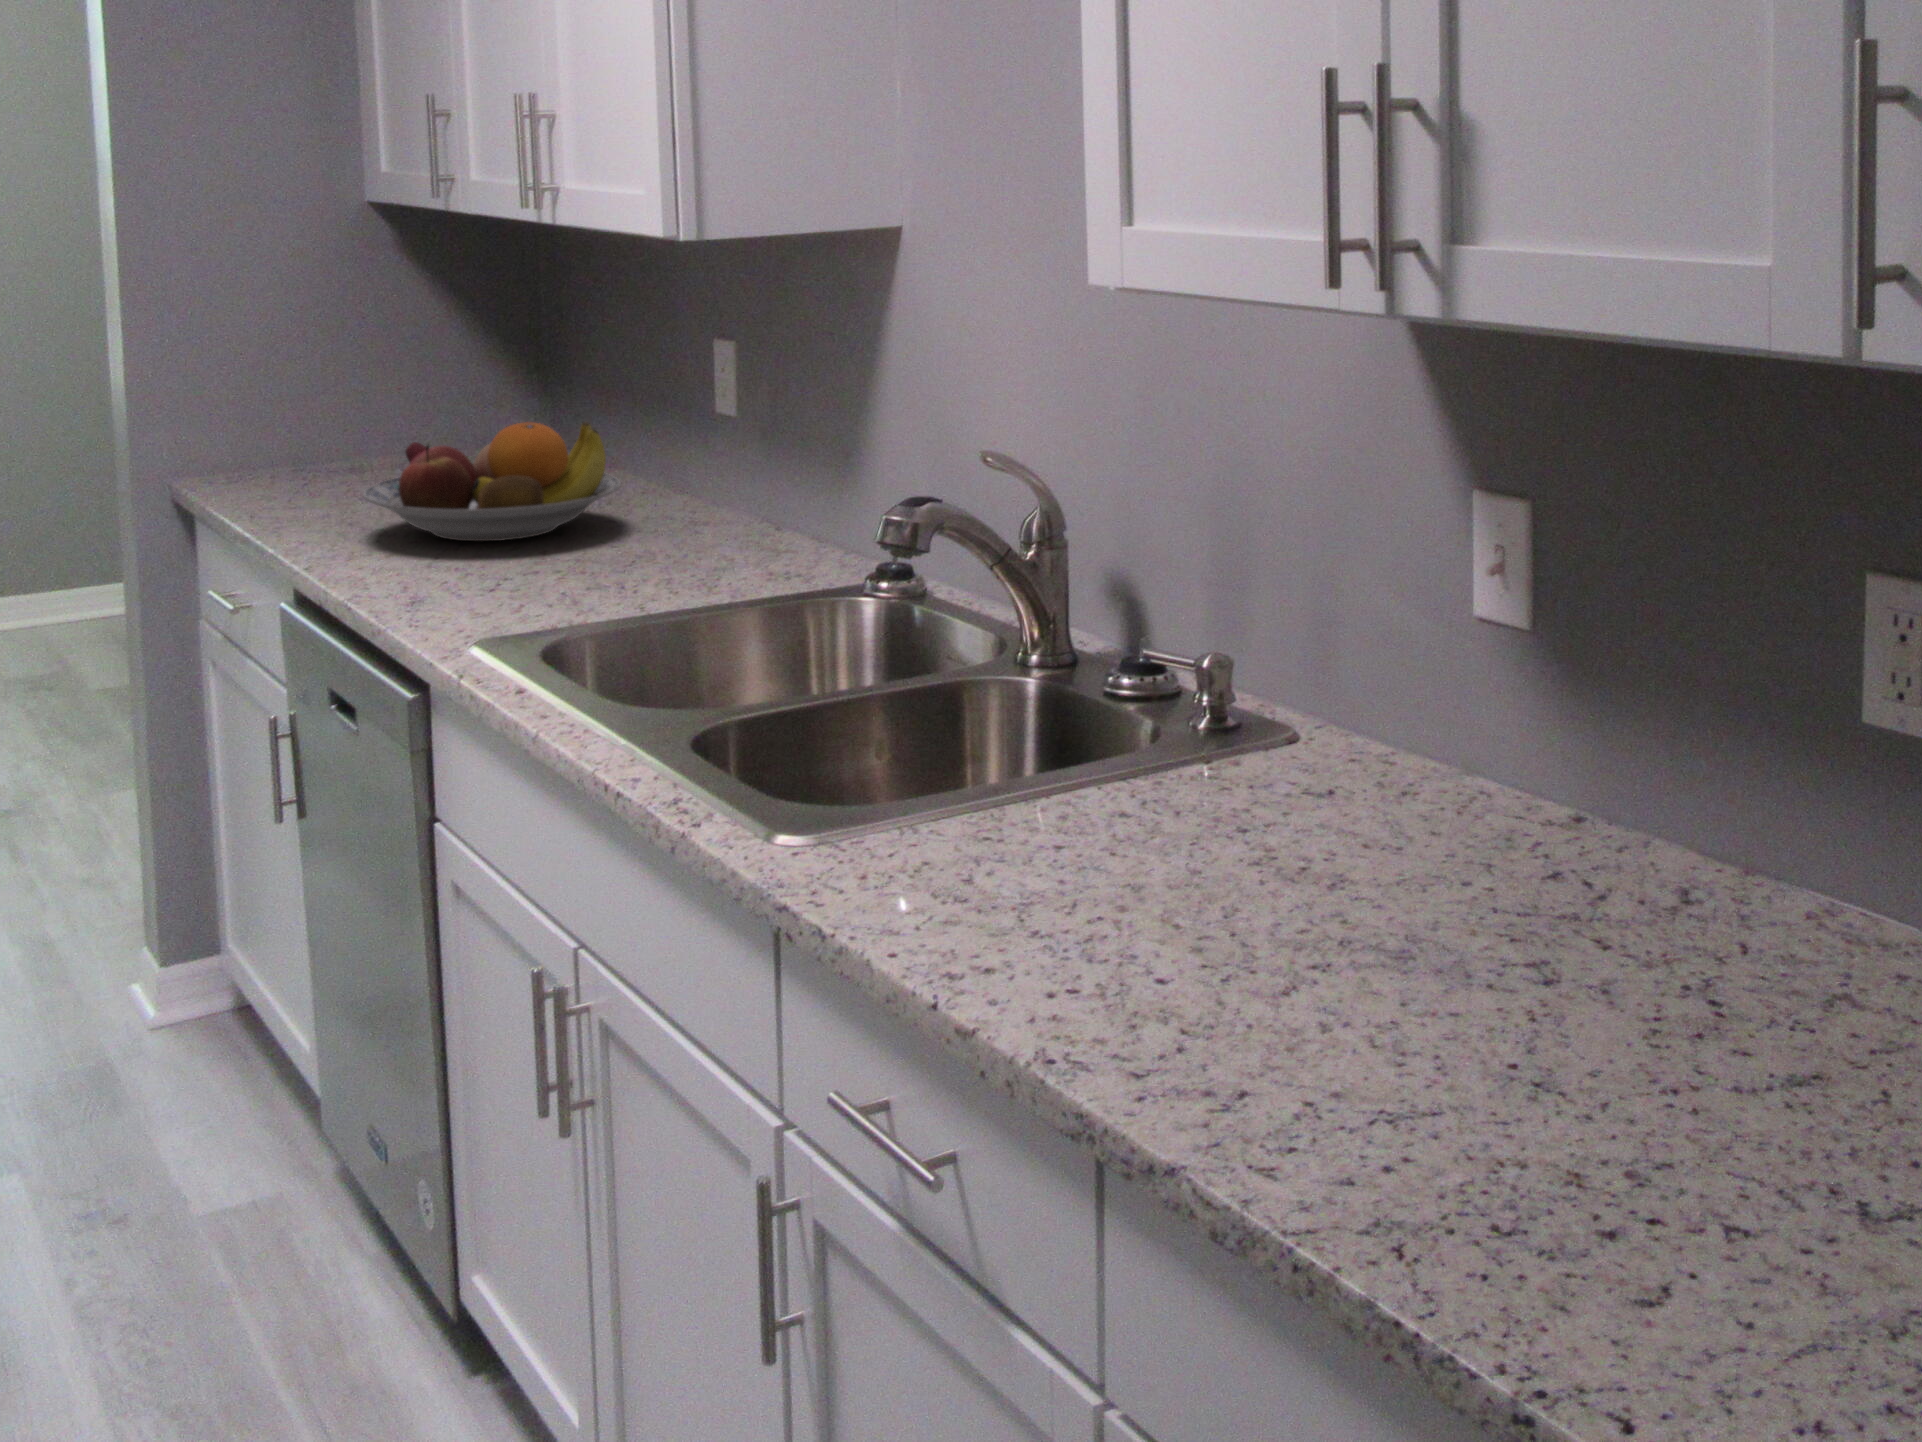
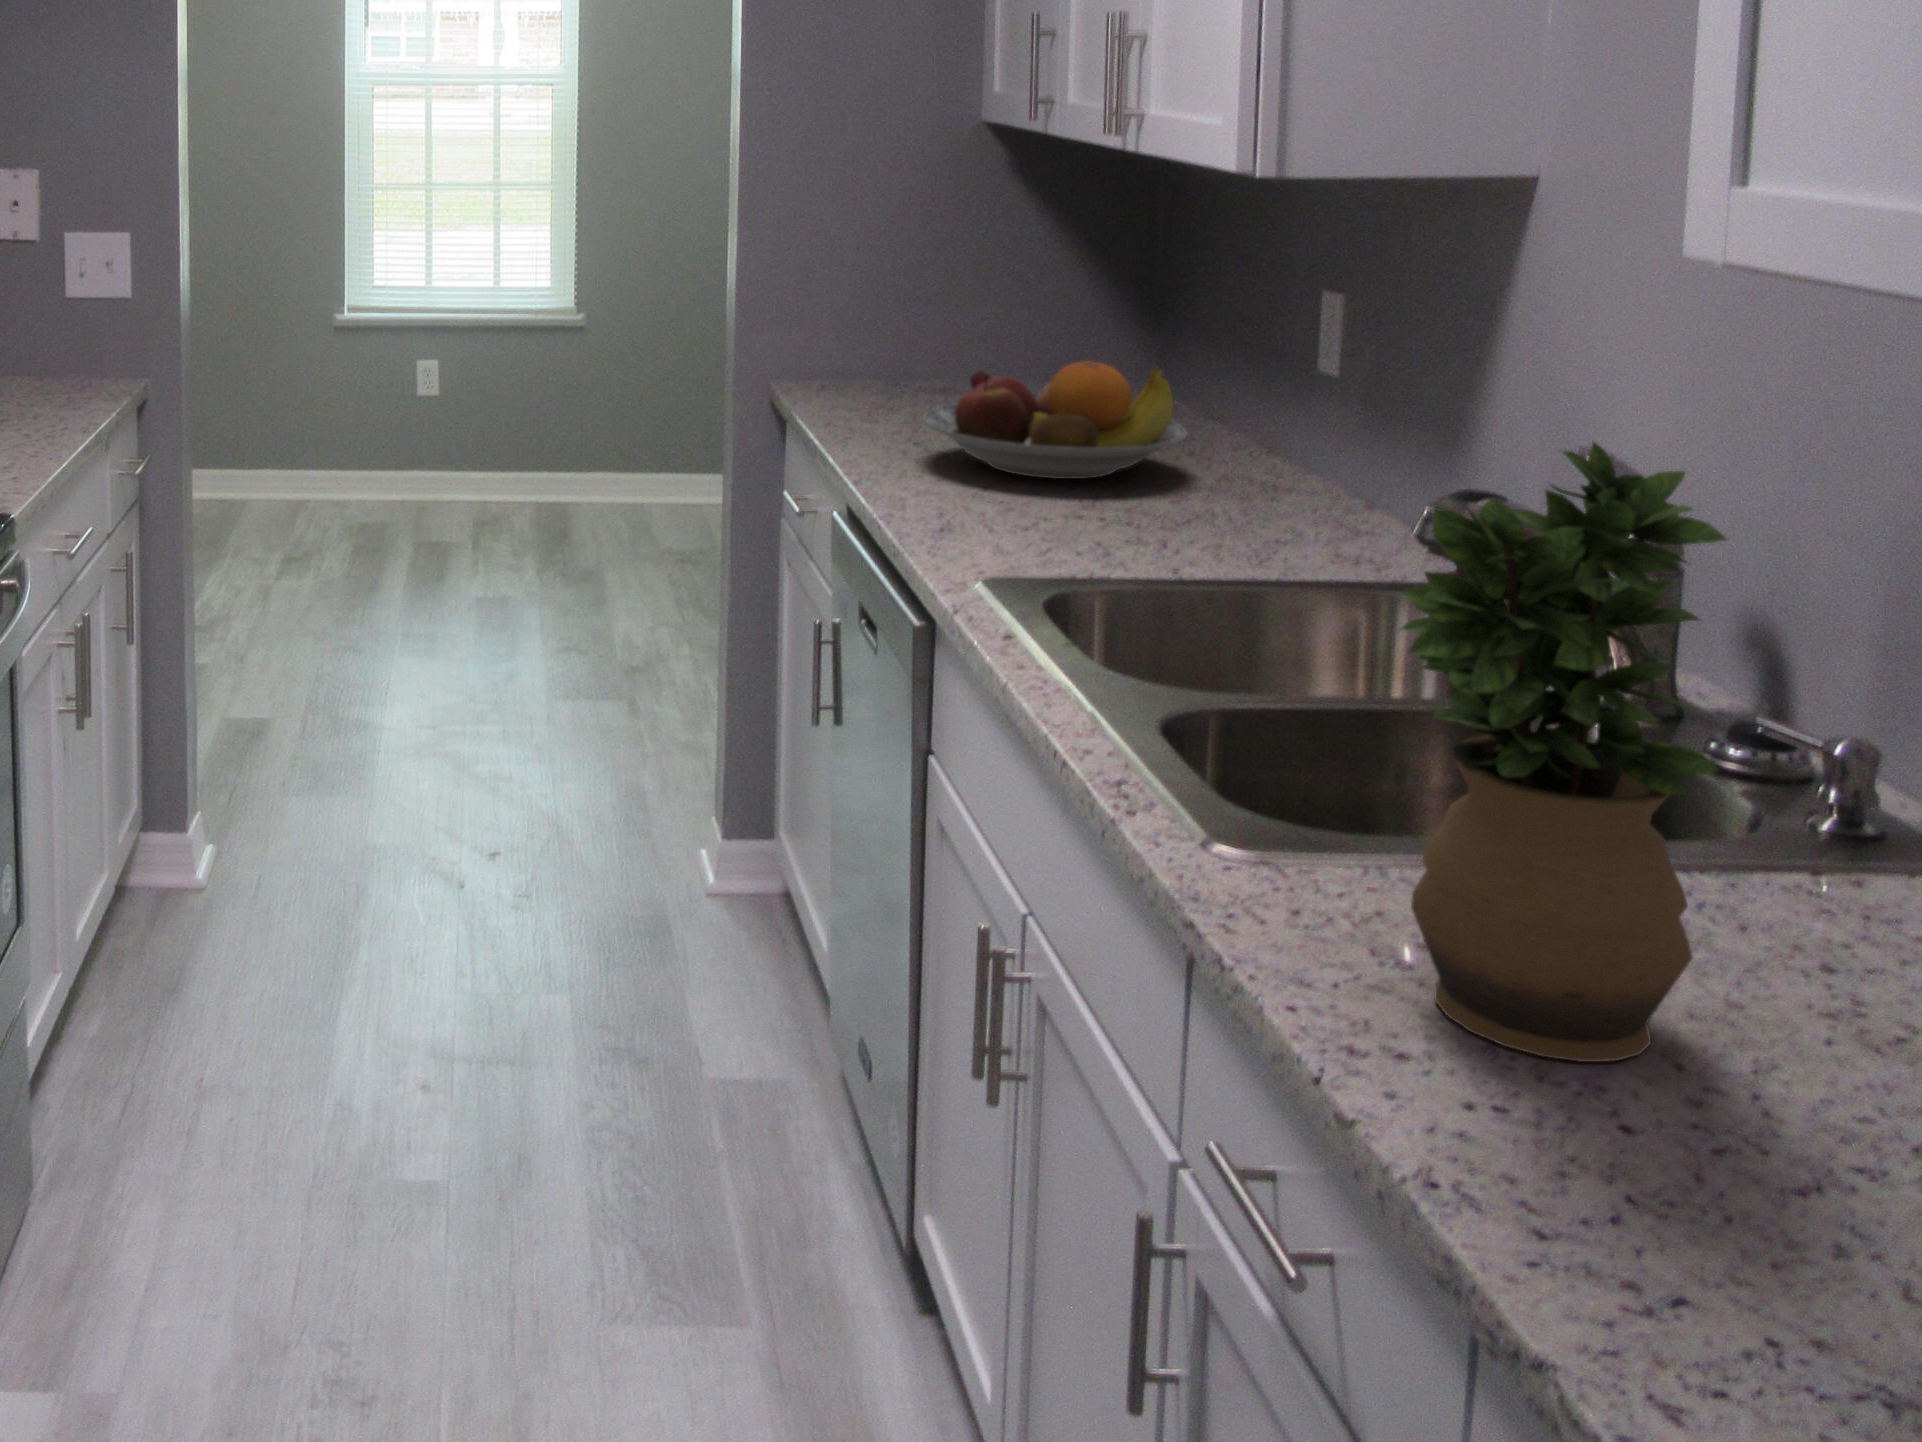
potted plant: none [940,428,1182,942] -> present [1401,443,1726,1062]

